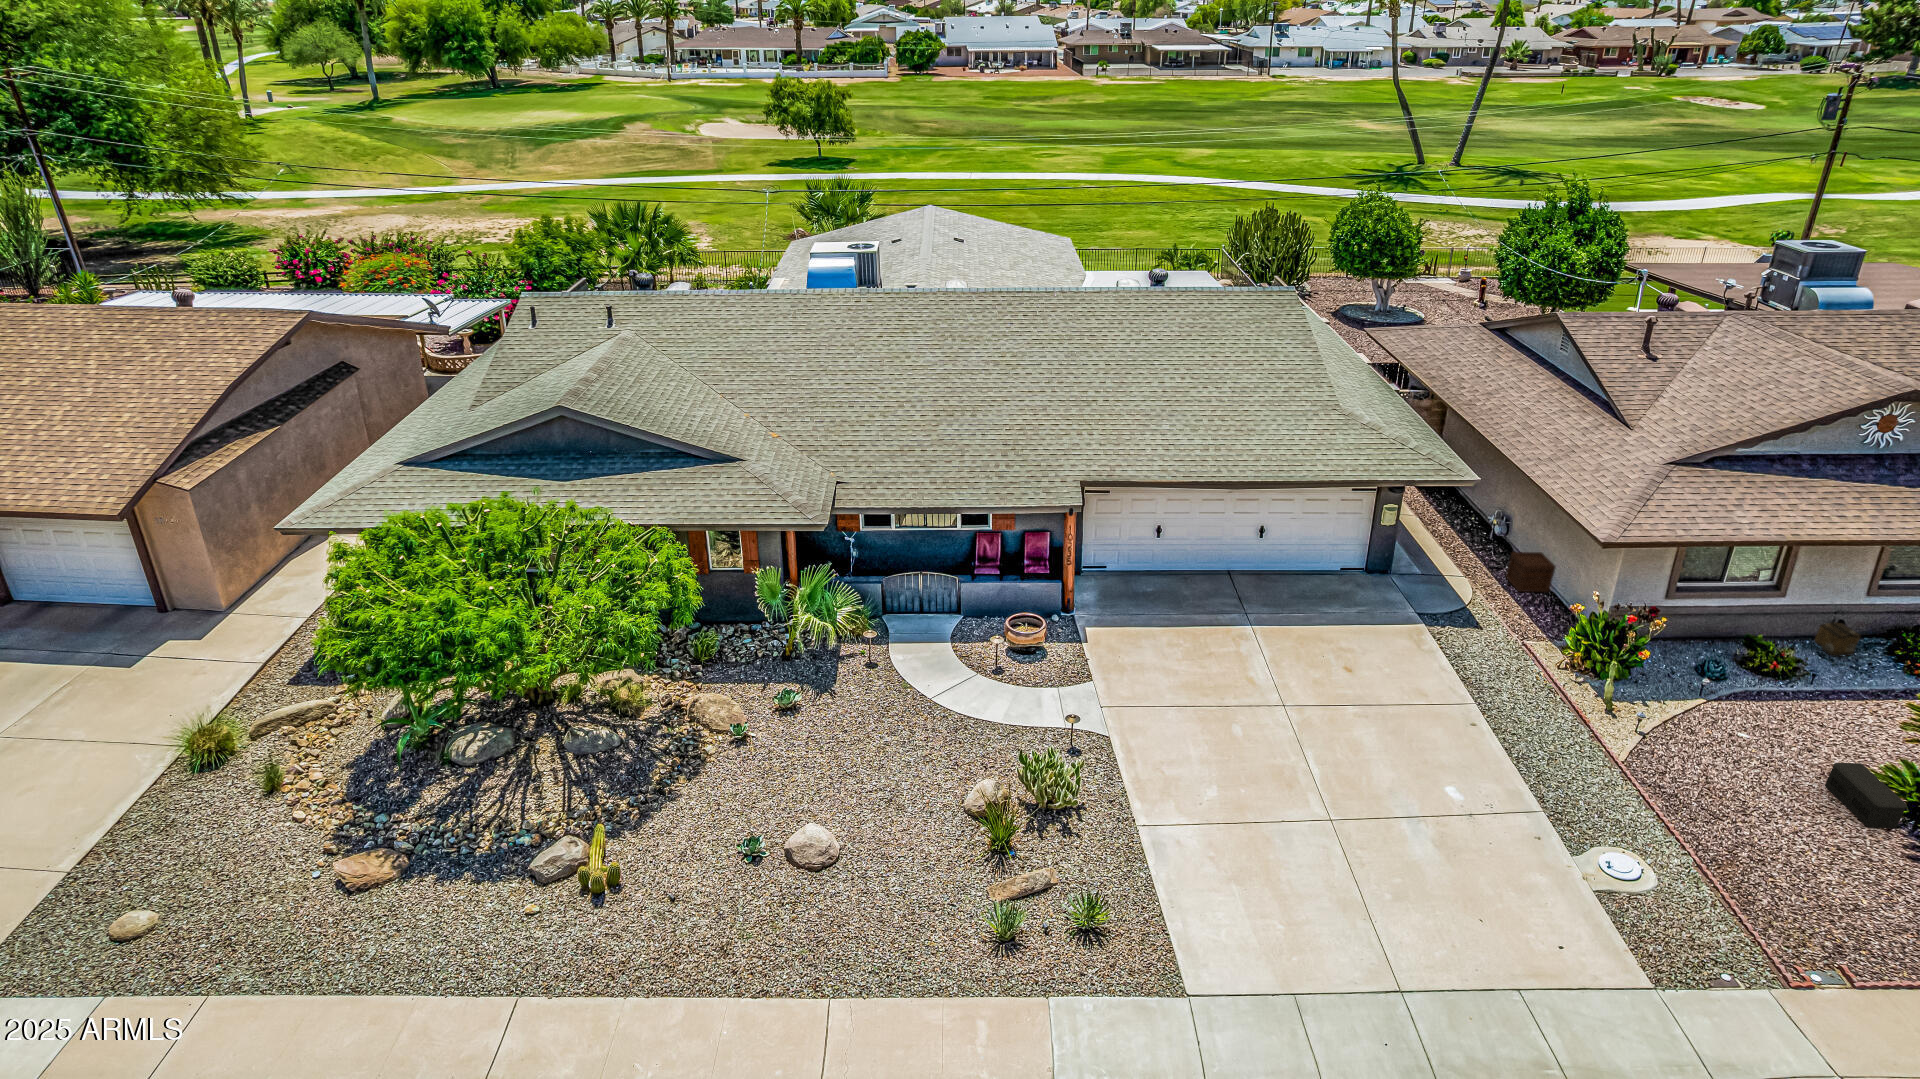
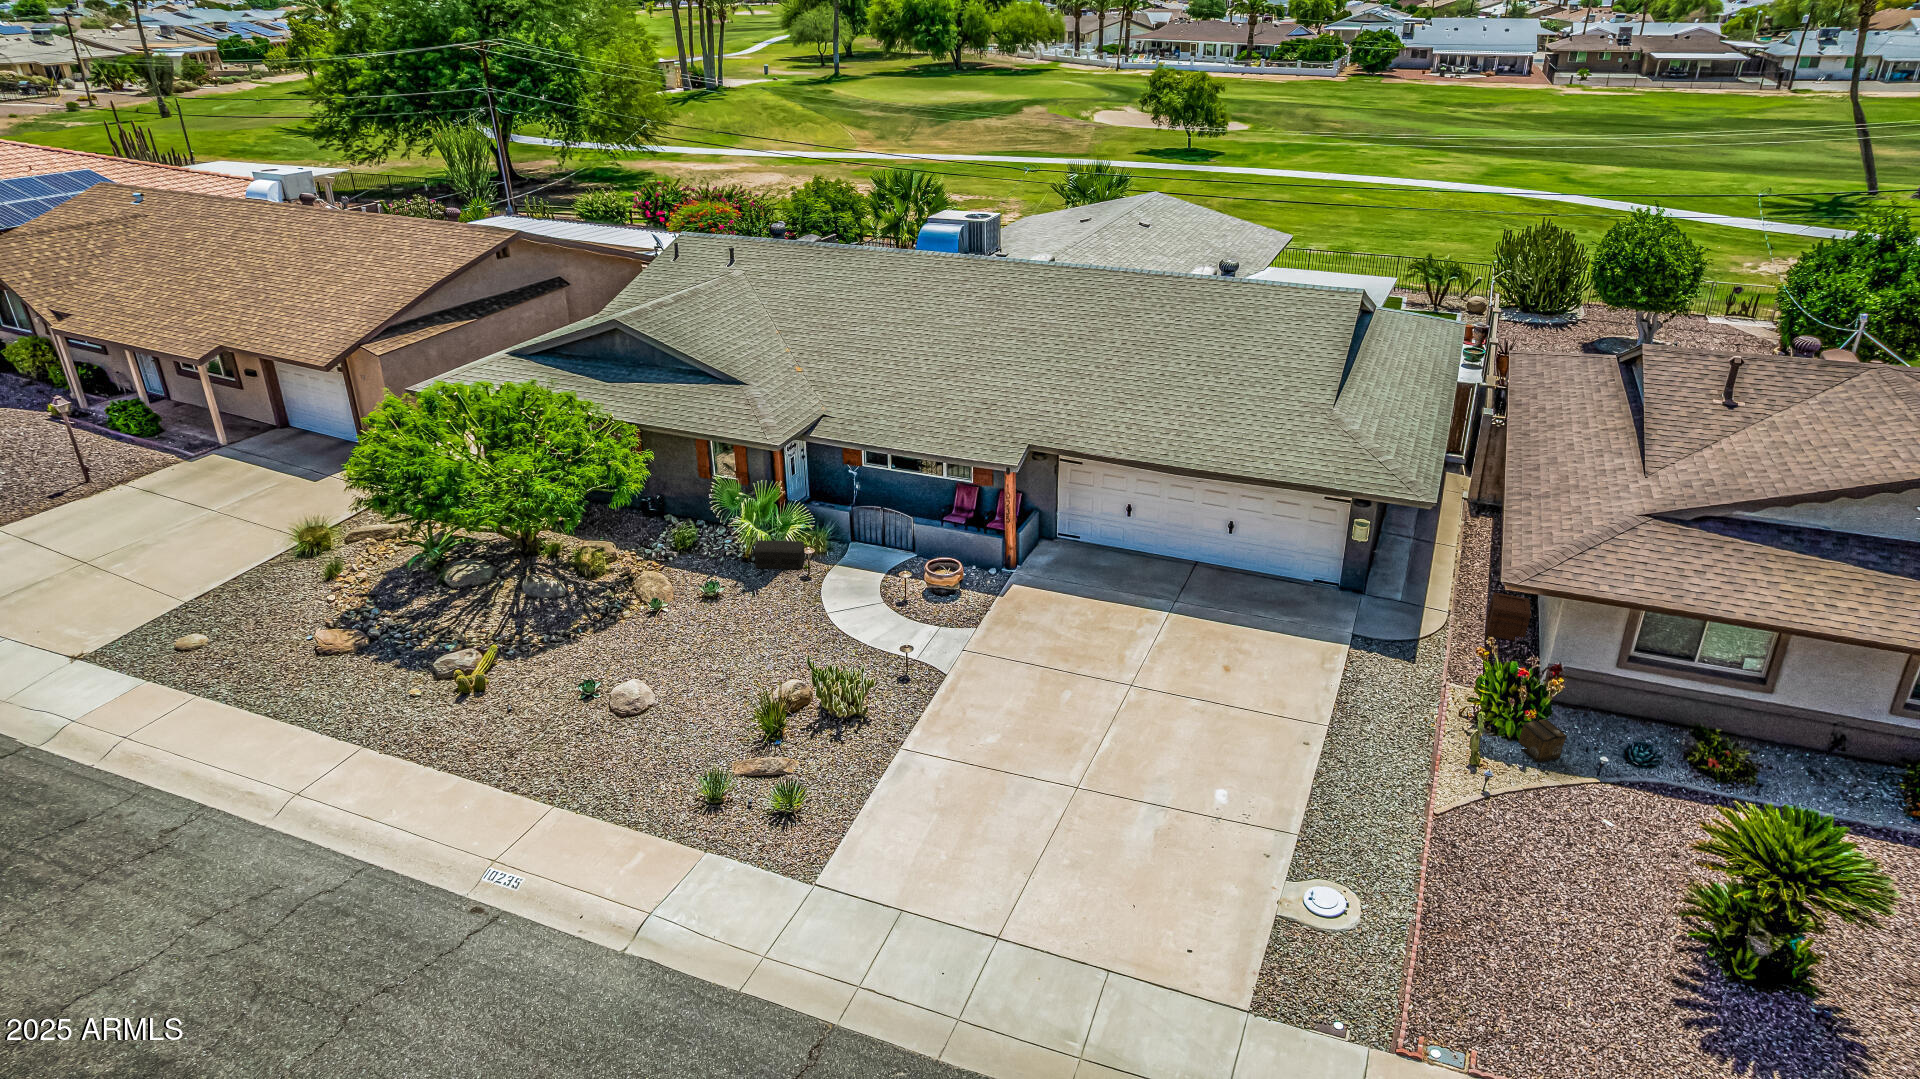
cardboard box: present [1814,622,1861,657] -> present [1518,719,1567,763]
storage bench: present [1825,763,1907,828] -> present [754,540,805,569]

